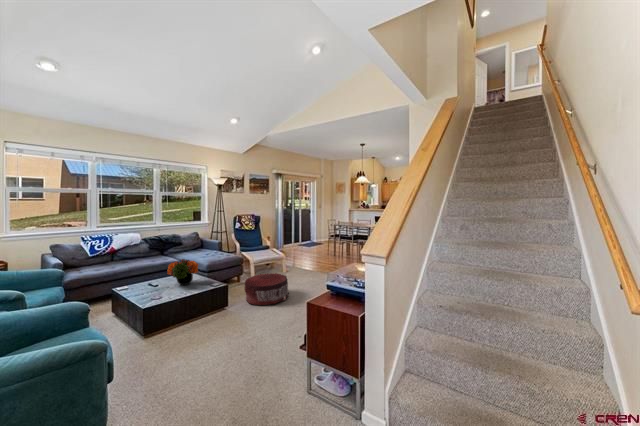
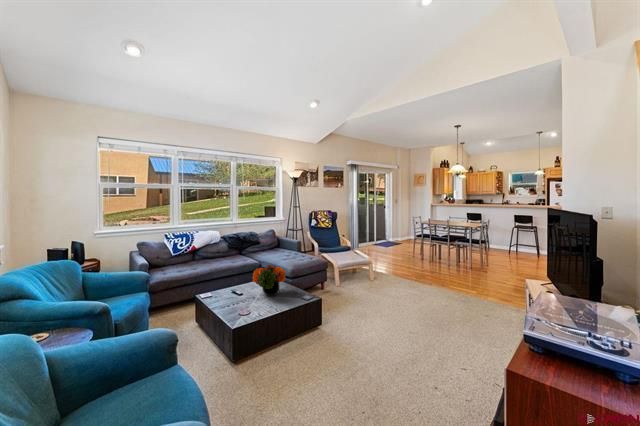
pouf: present [245,273,289,305] -> none [336,283,390,326]

